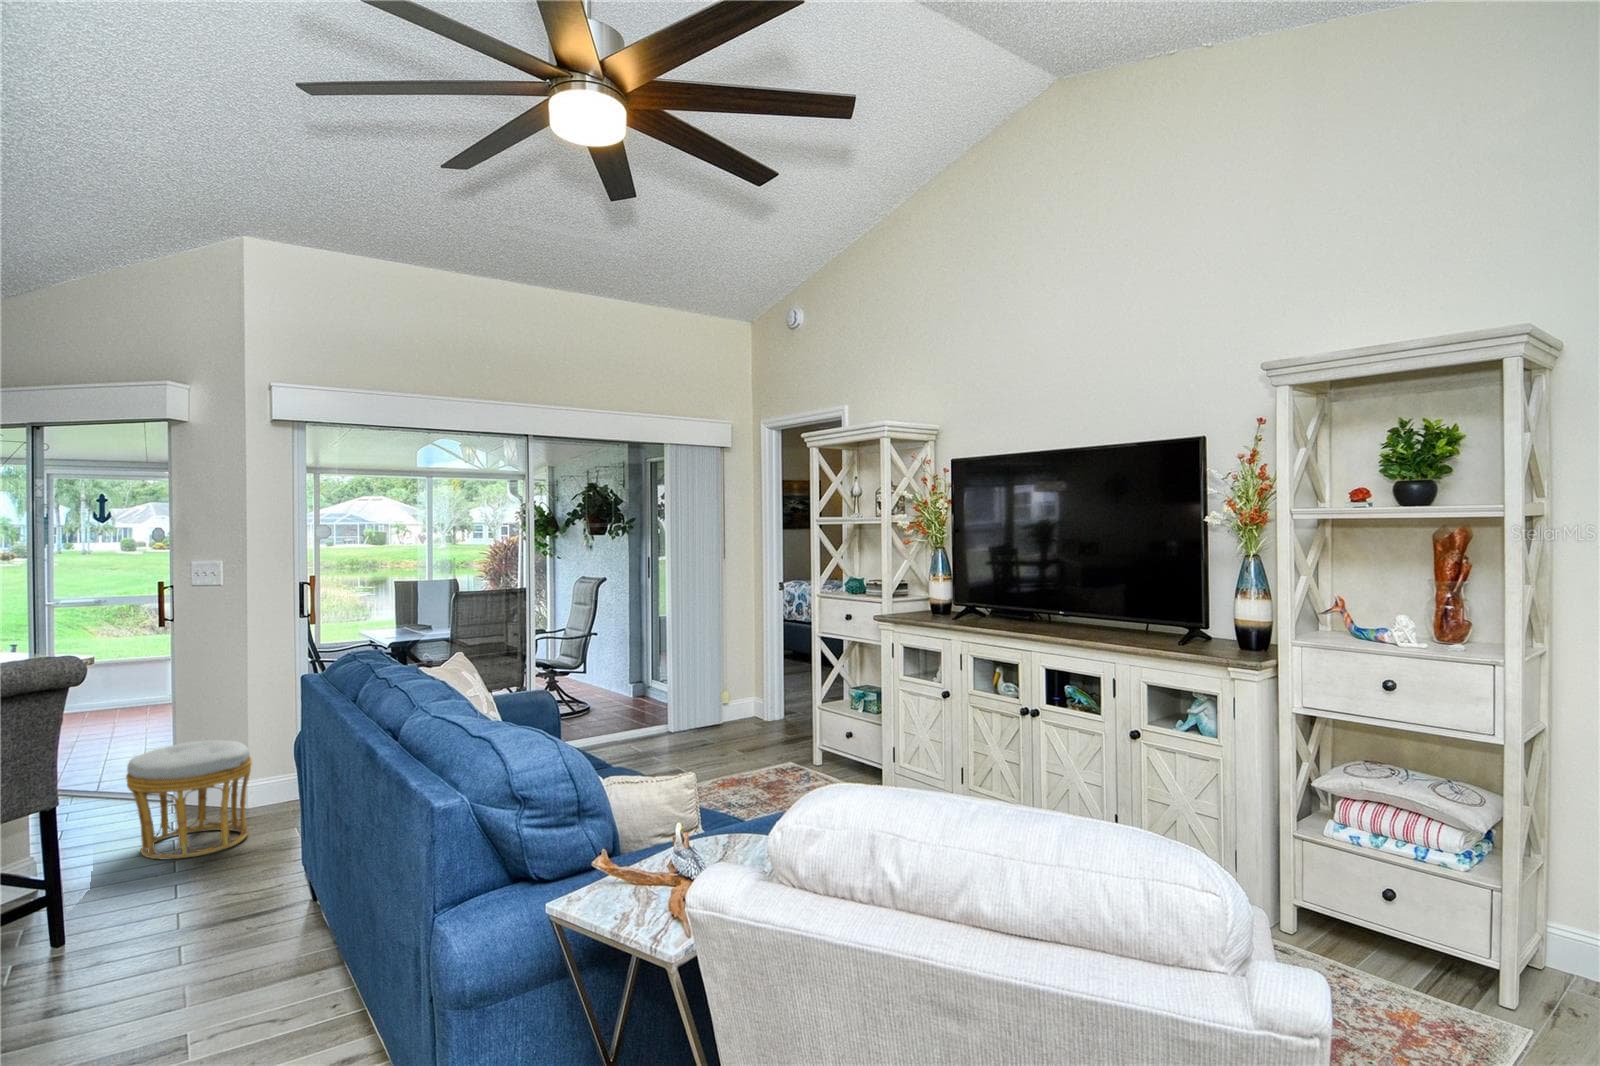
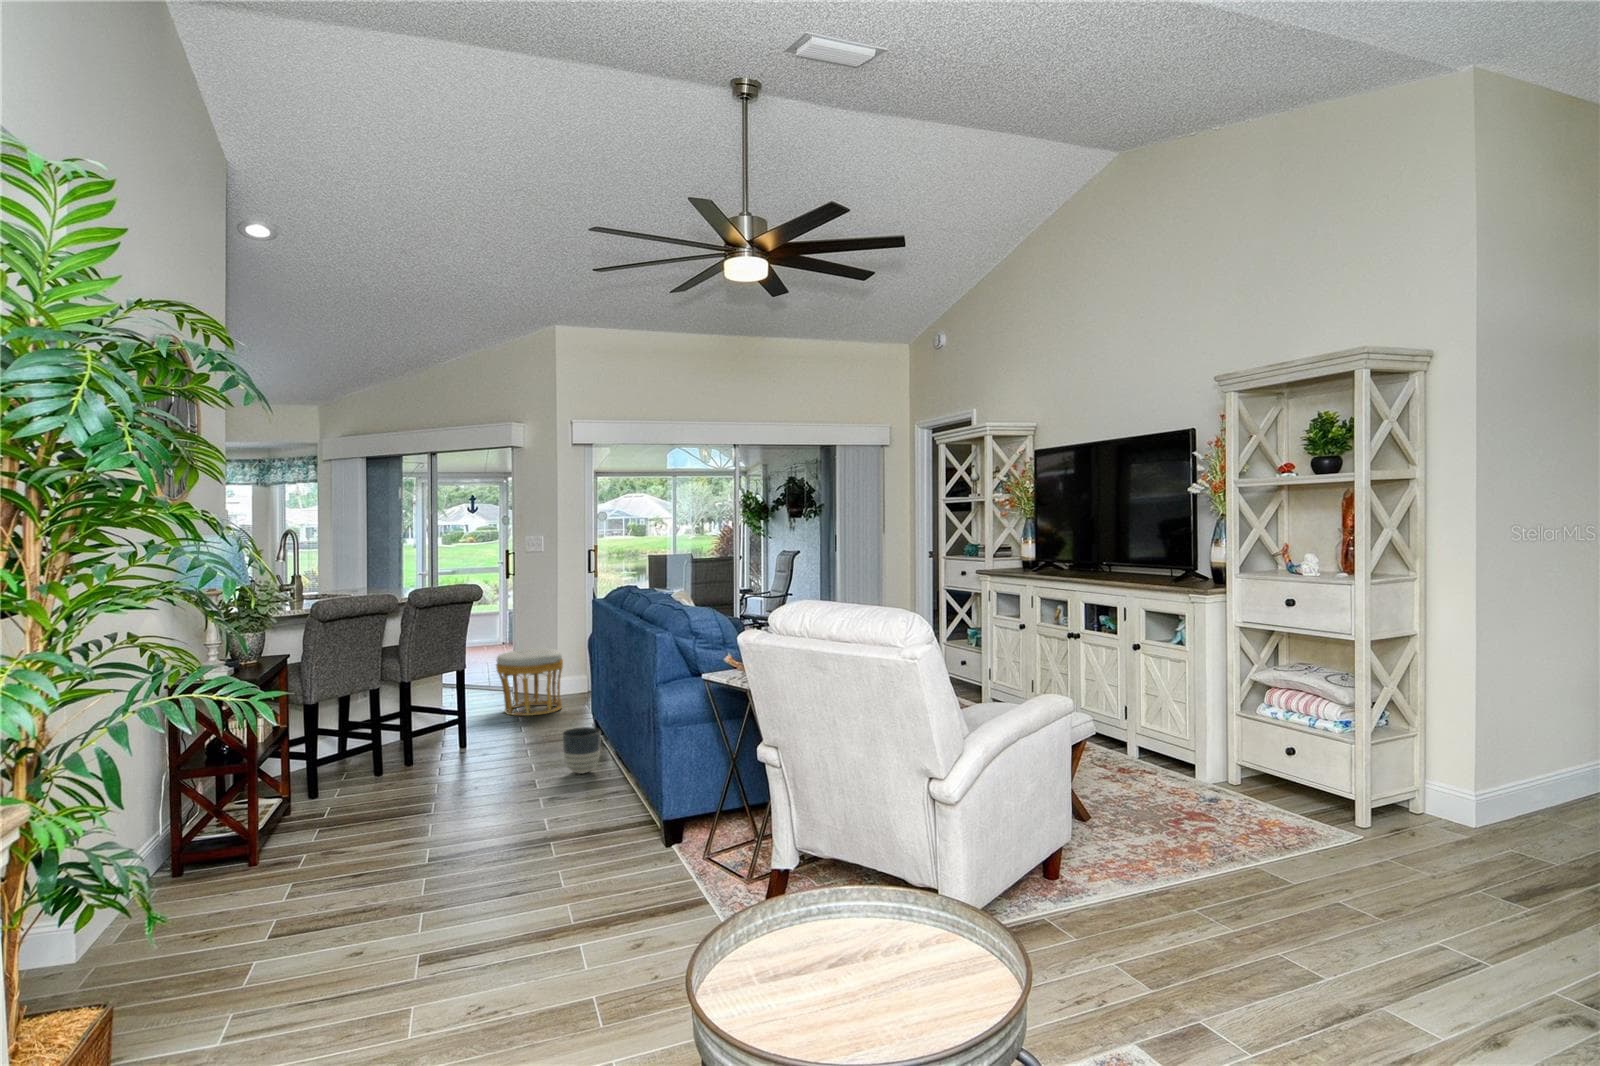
planter: none [250,918,327,1011] -> present [563,727,601,774]

